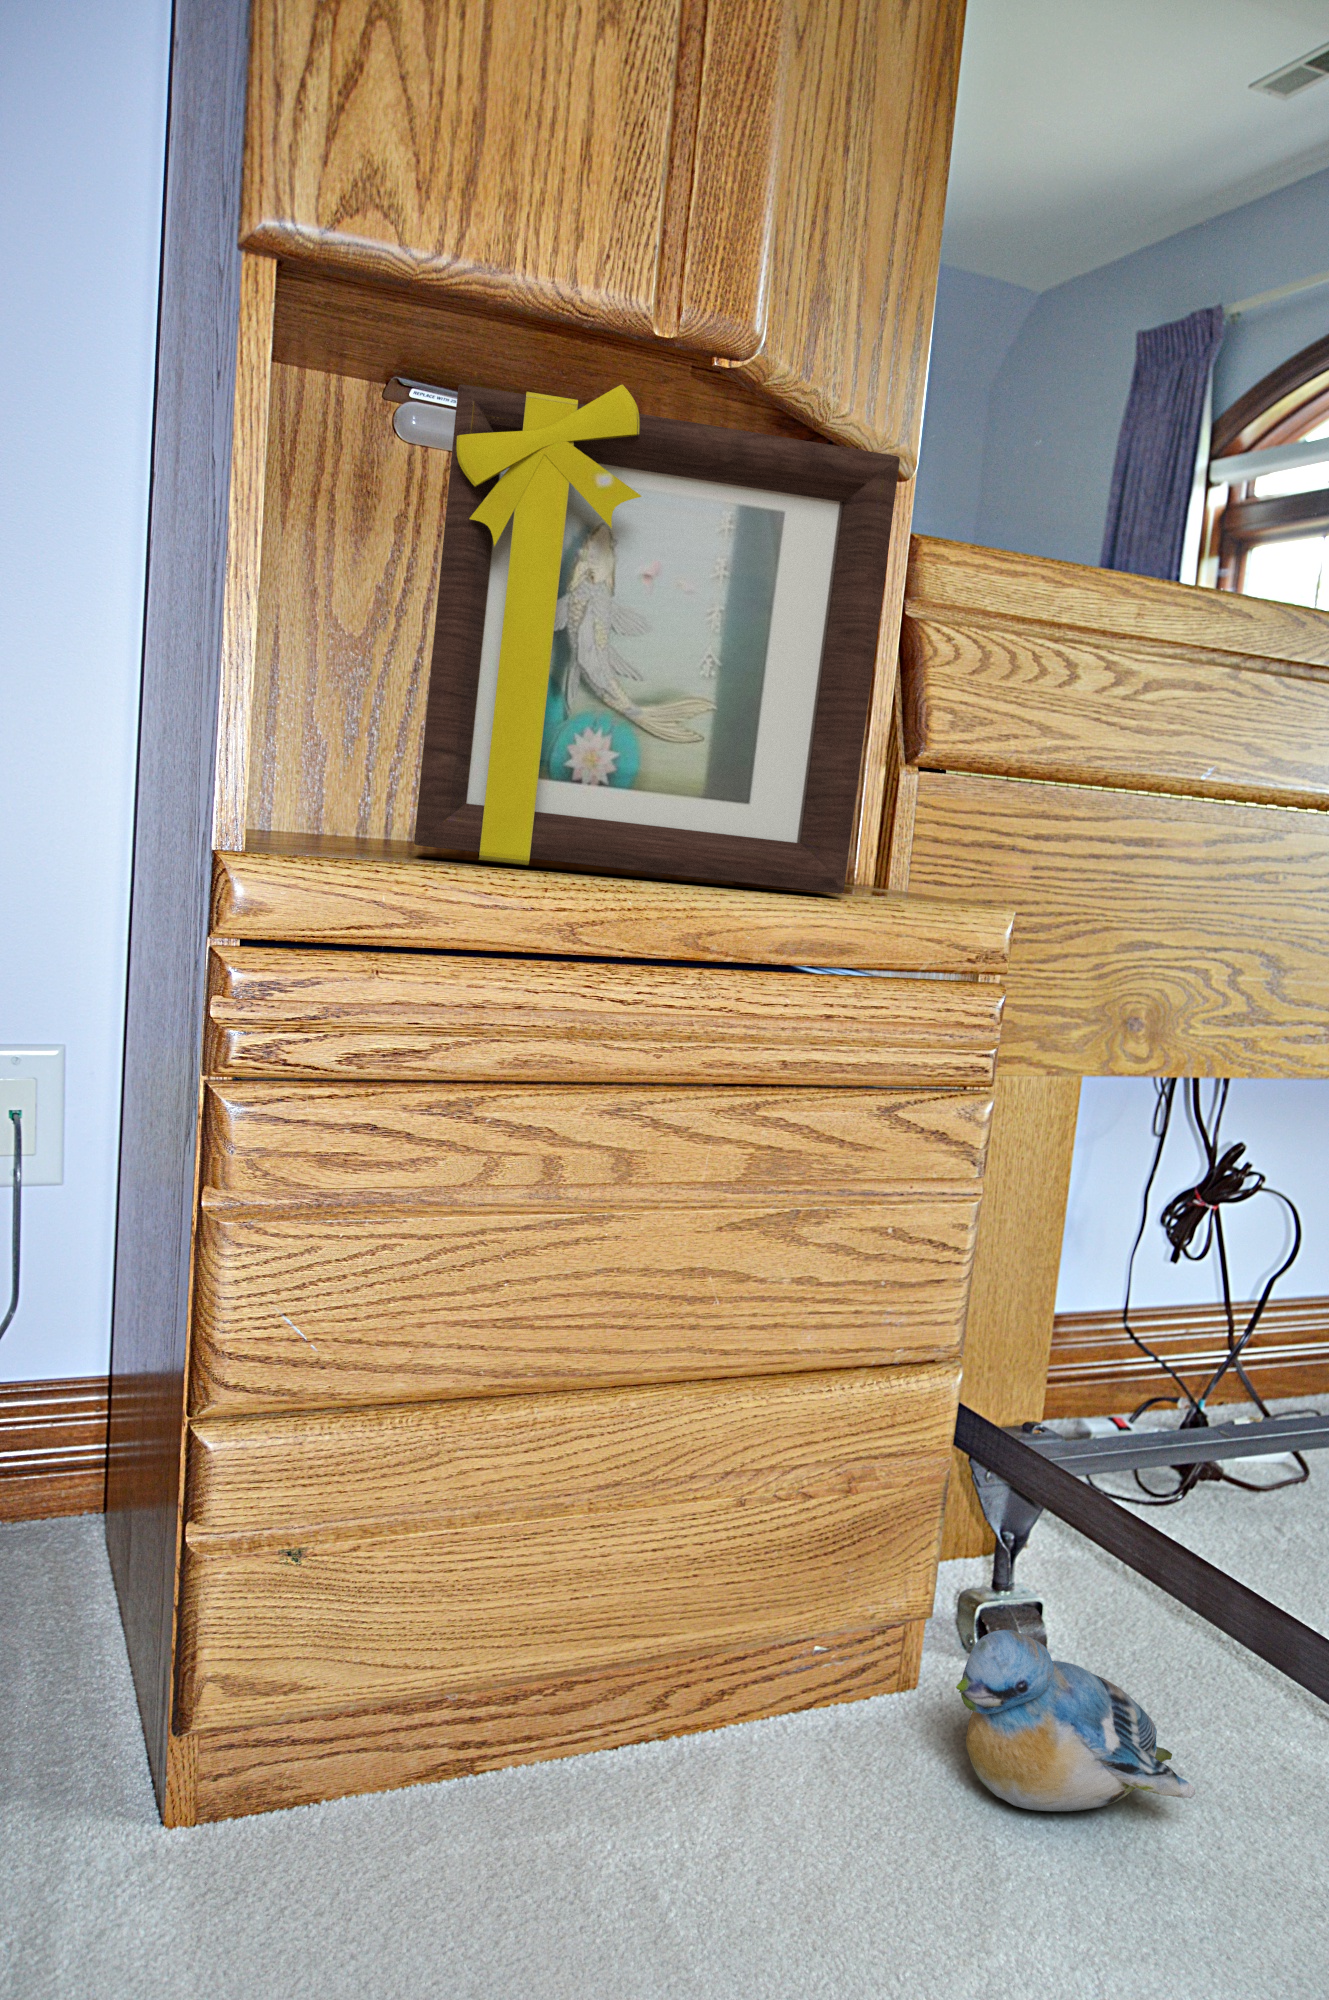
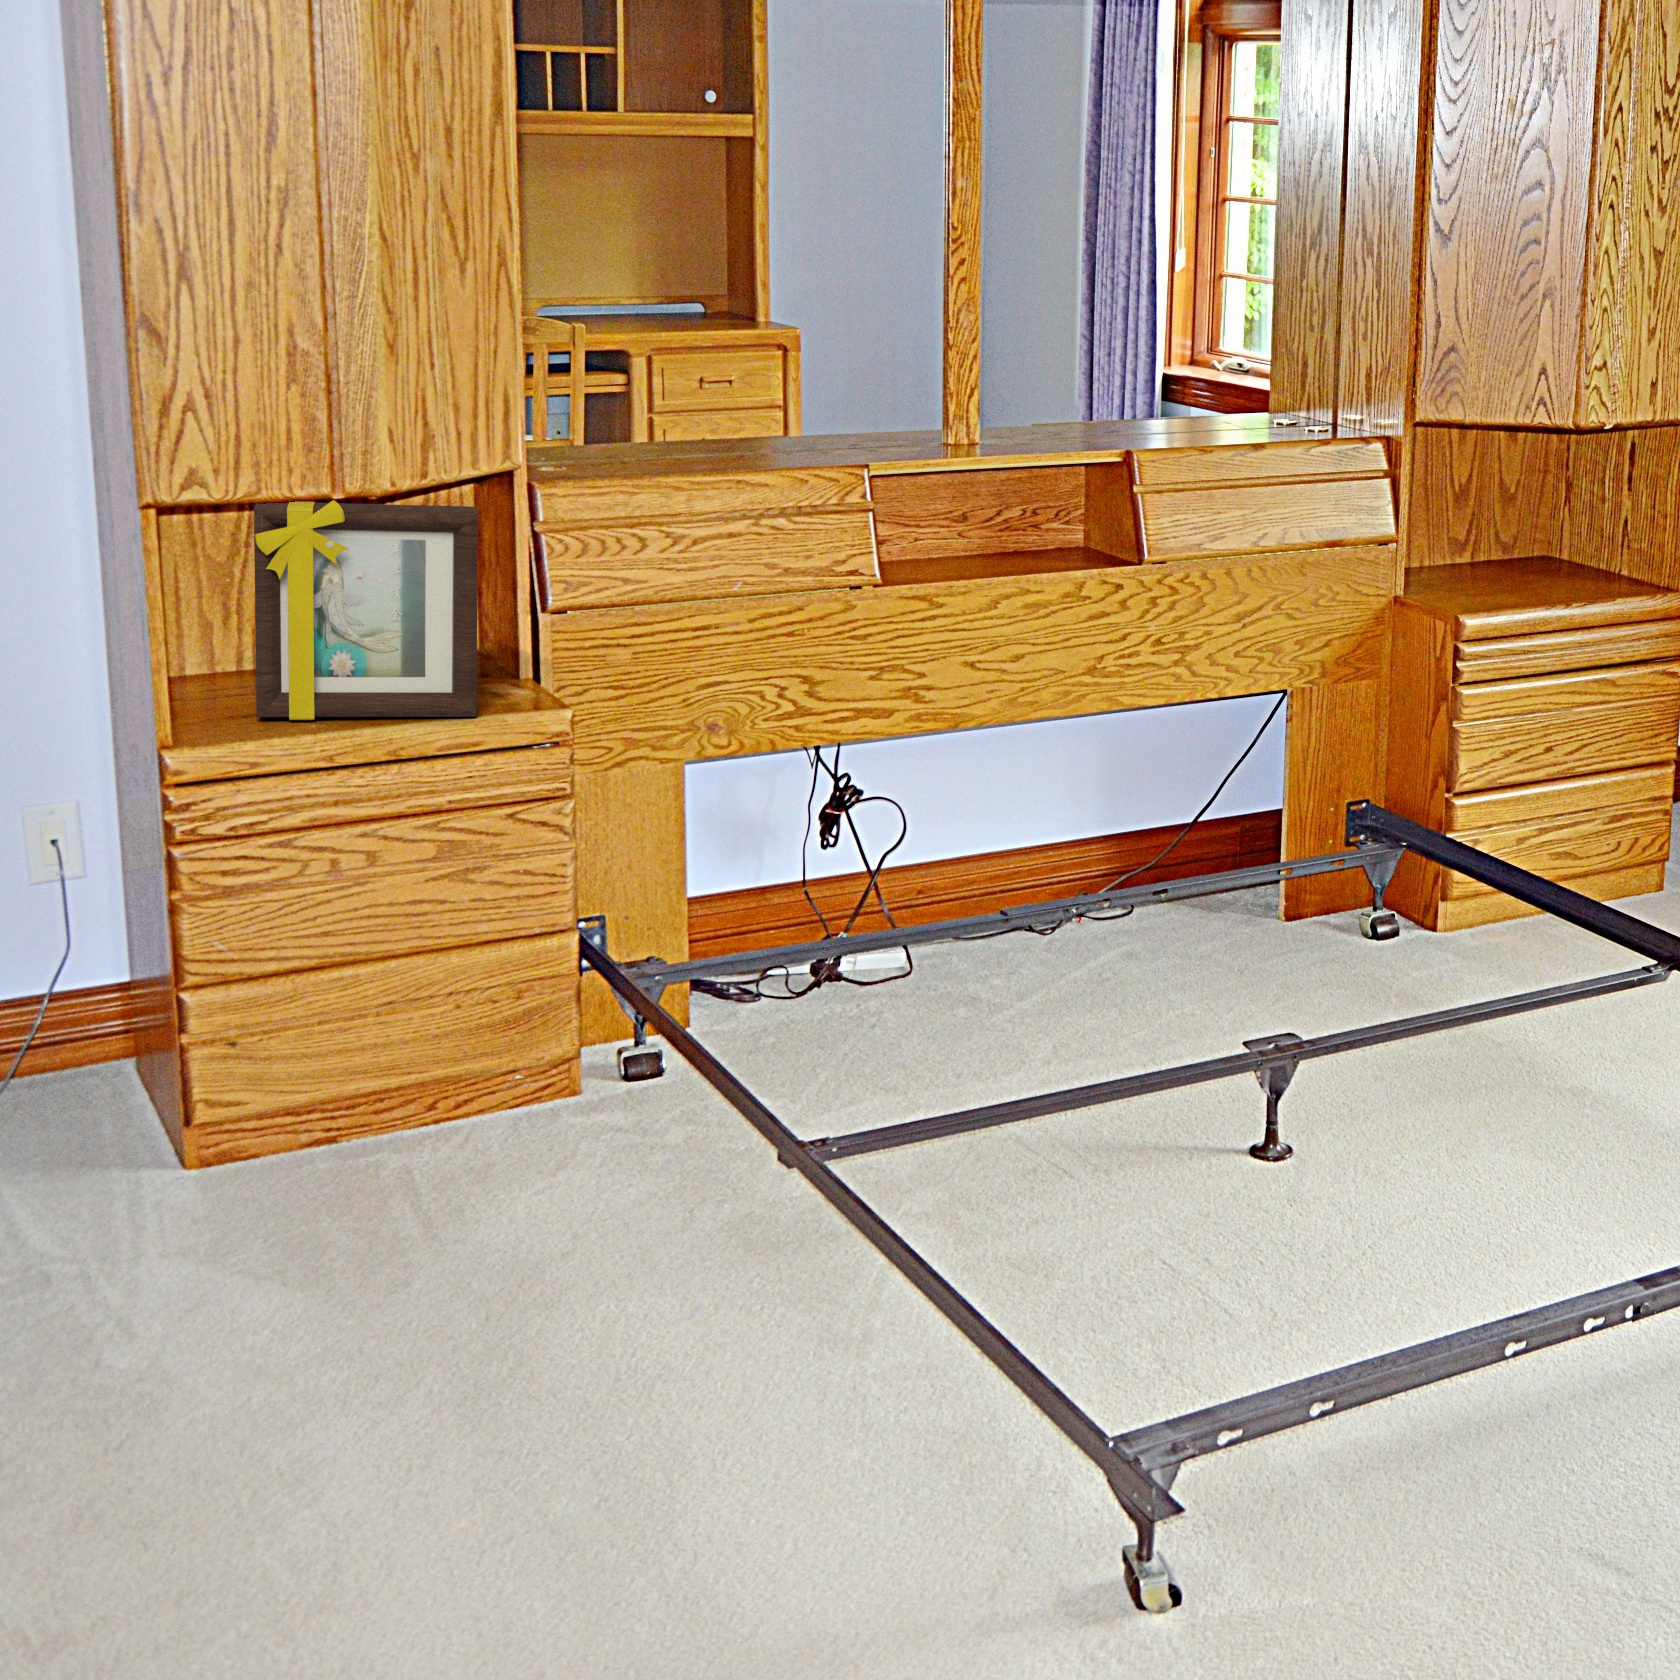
plush toy: present [956,1630,1195,1811] -> none [564,1054,686,1134]

